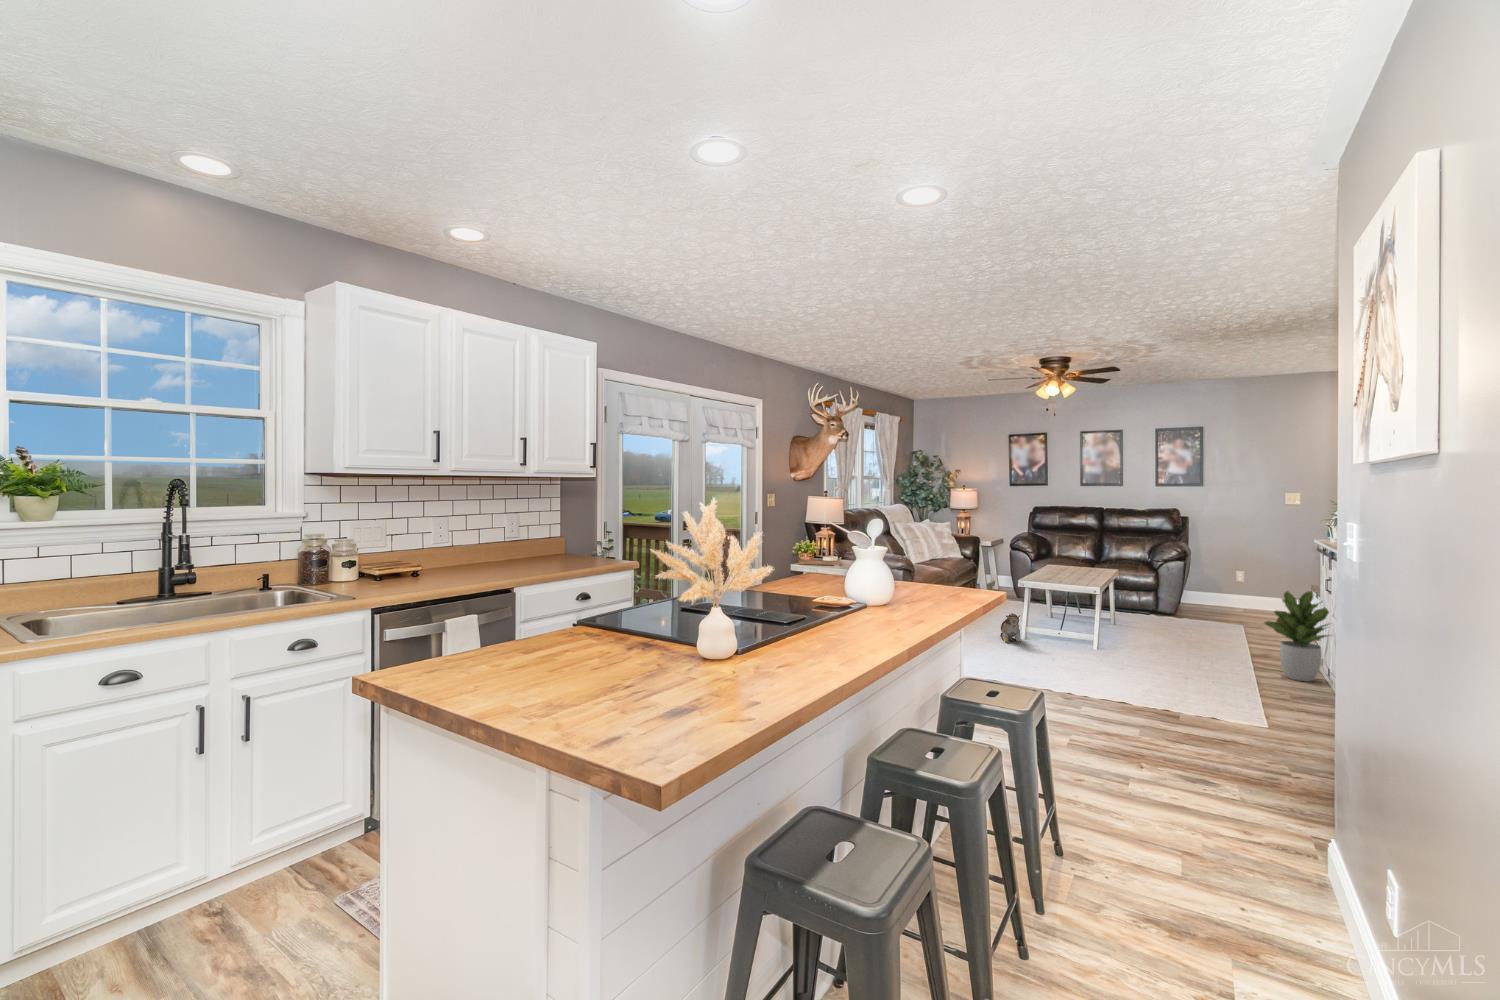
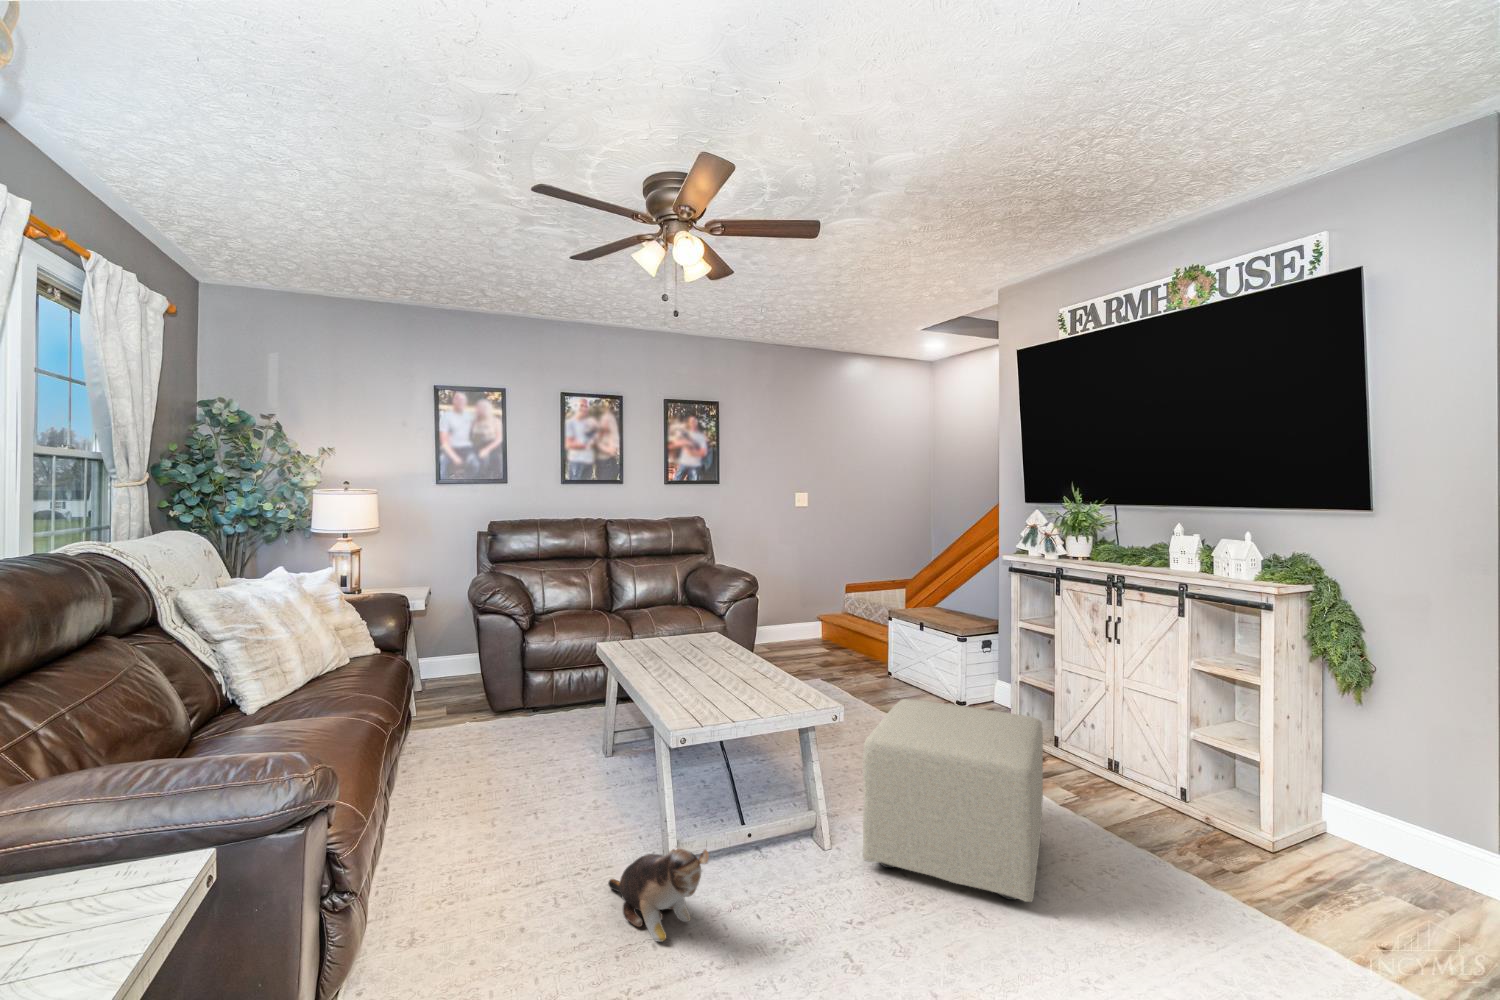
potted plant: present [1265,591,1329,682] -> none [1051,652,1165,809]
ottoman: none [1104,597,1218,670] -> present [863,699,1043,902]

